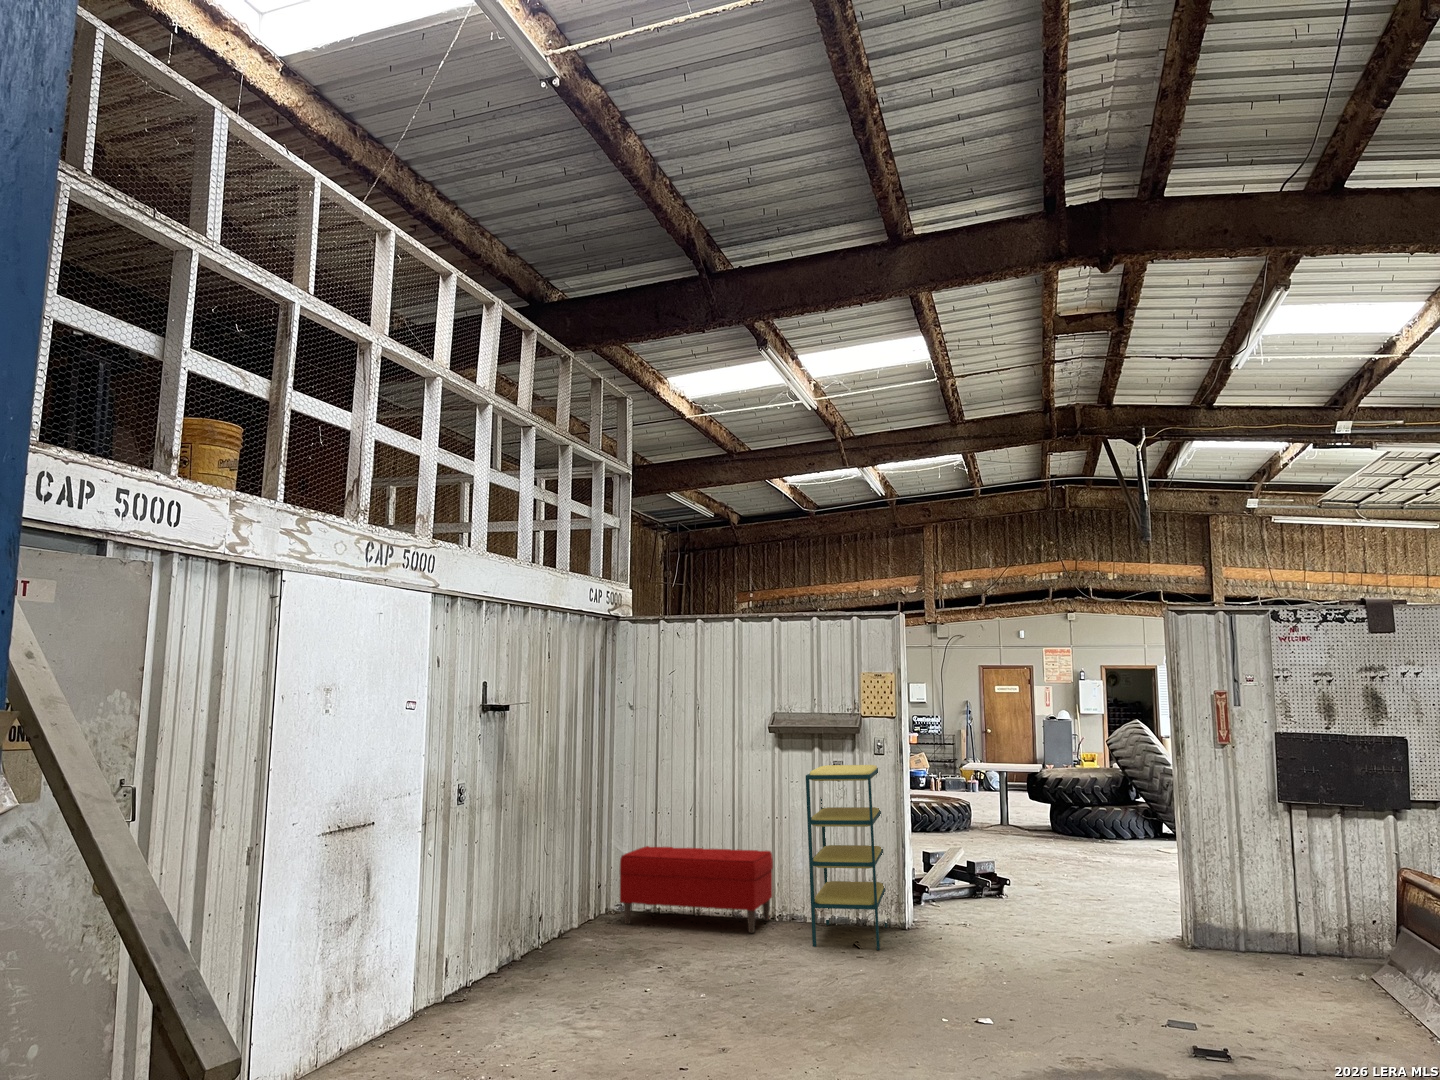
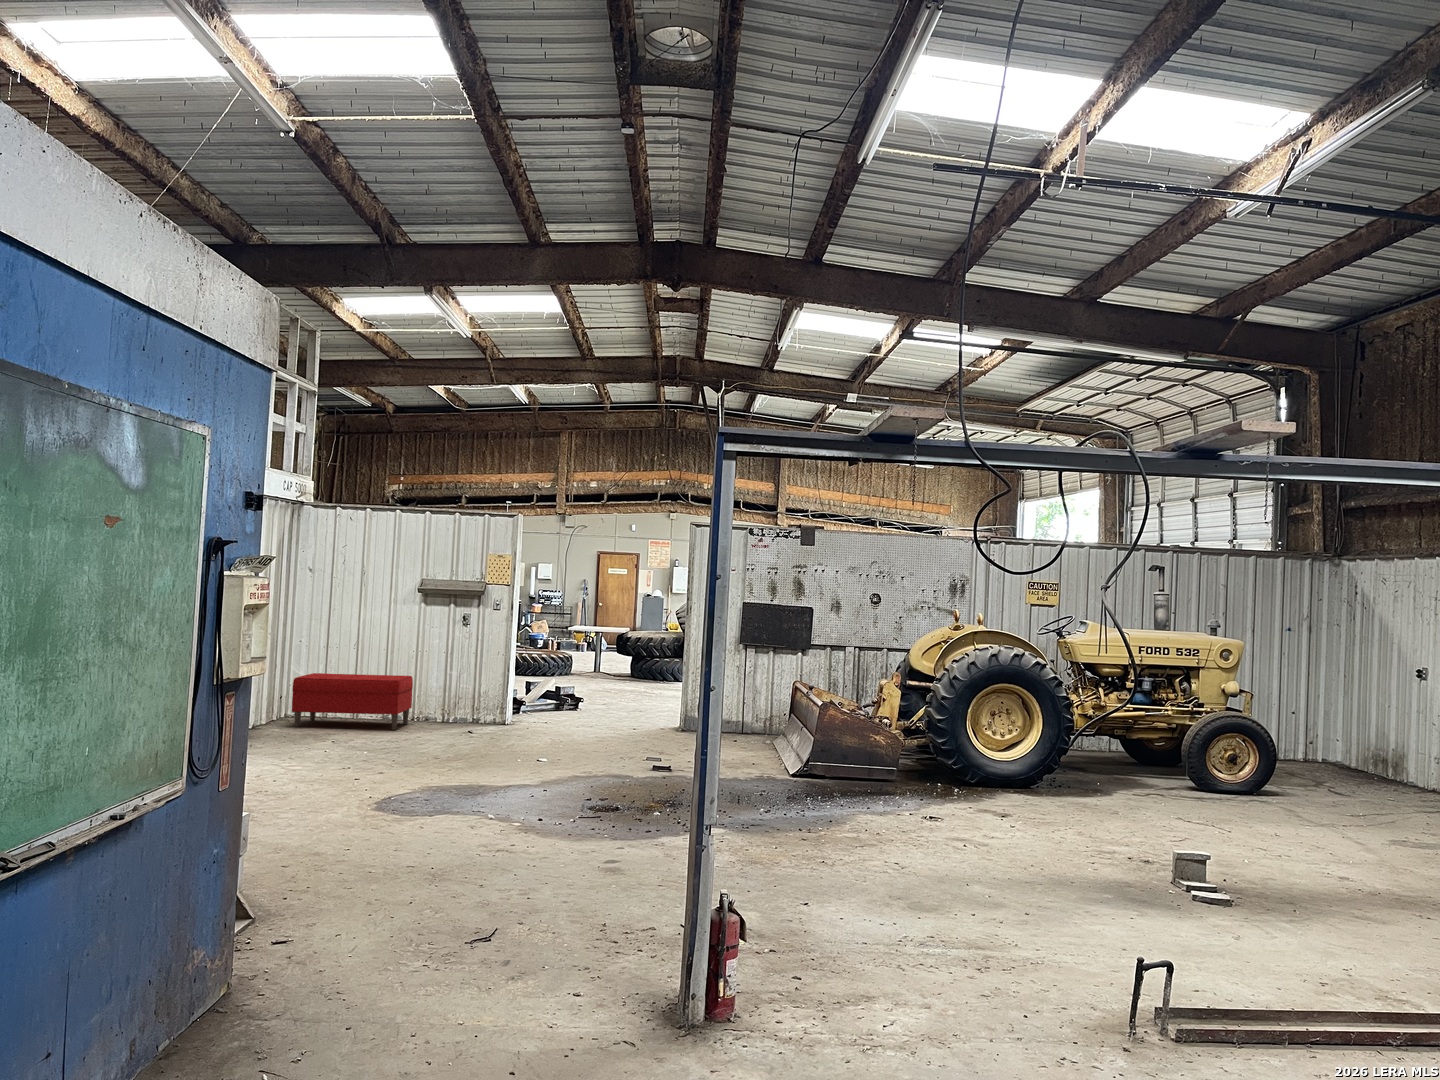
shelving unit: present [806,765,887,950] -> none [438,616,495,736]

